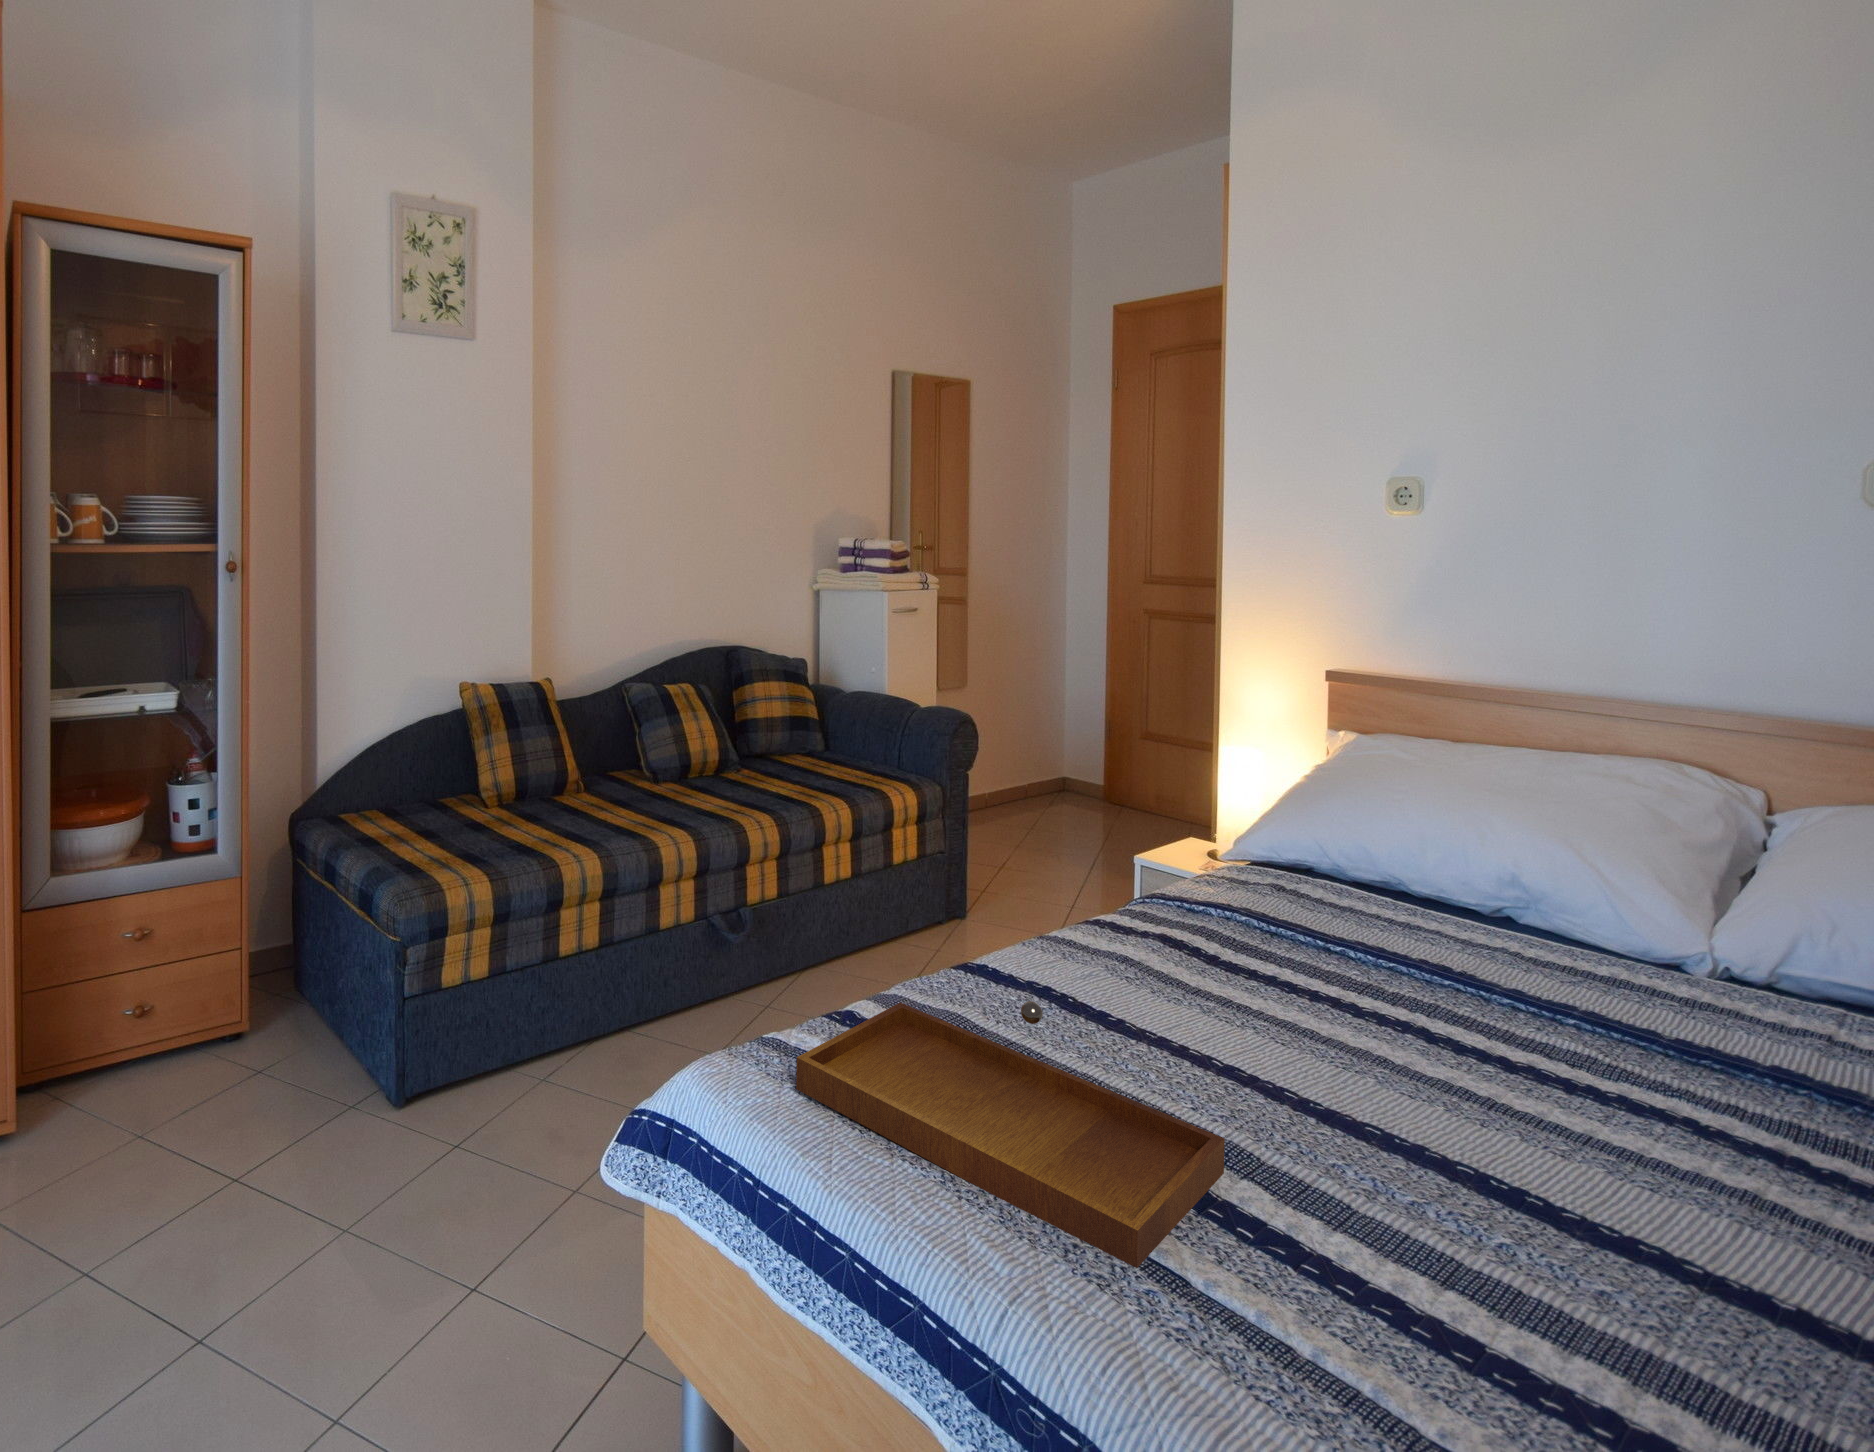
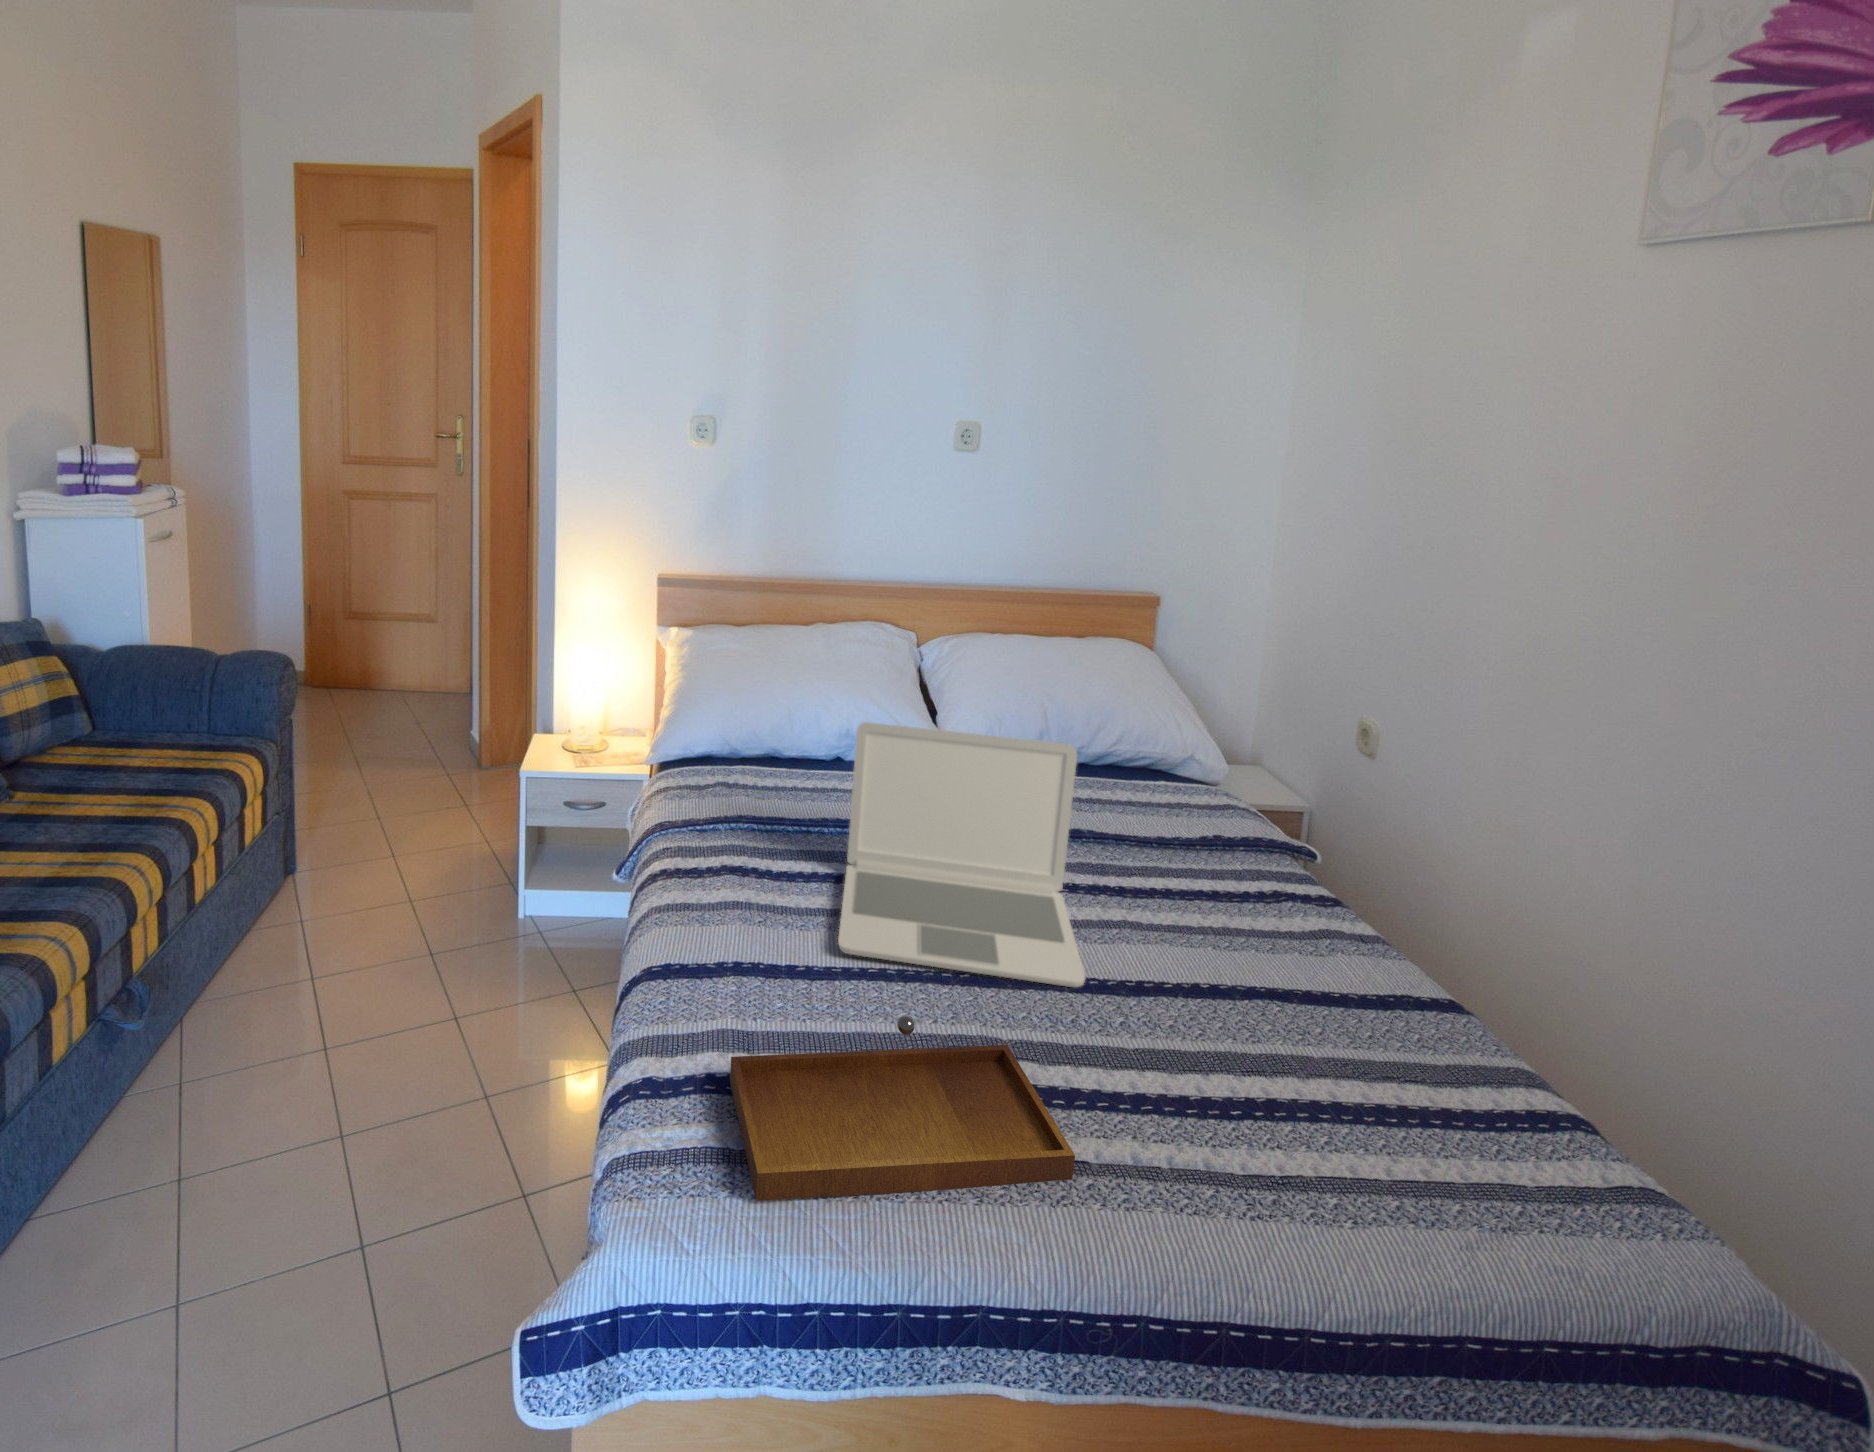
laptop: none [1171,775,1660,1189] -> present [838,722,1085,988]

